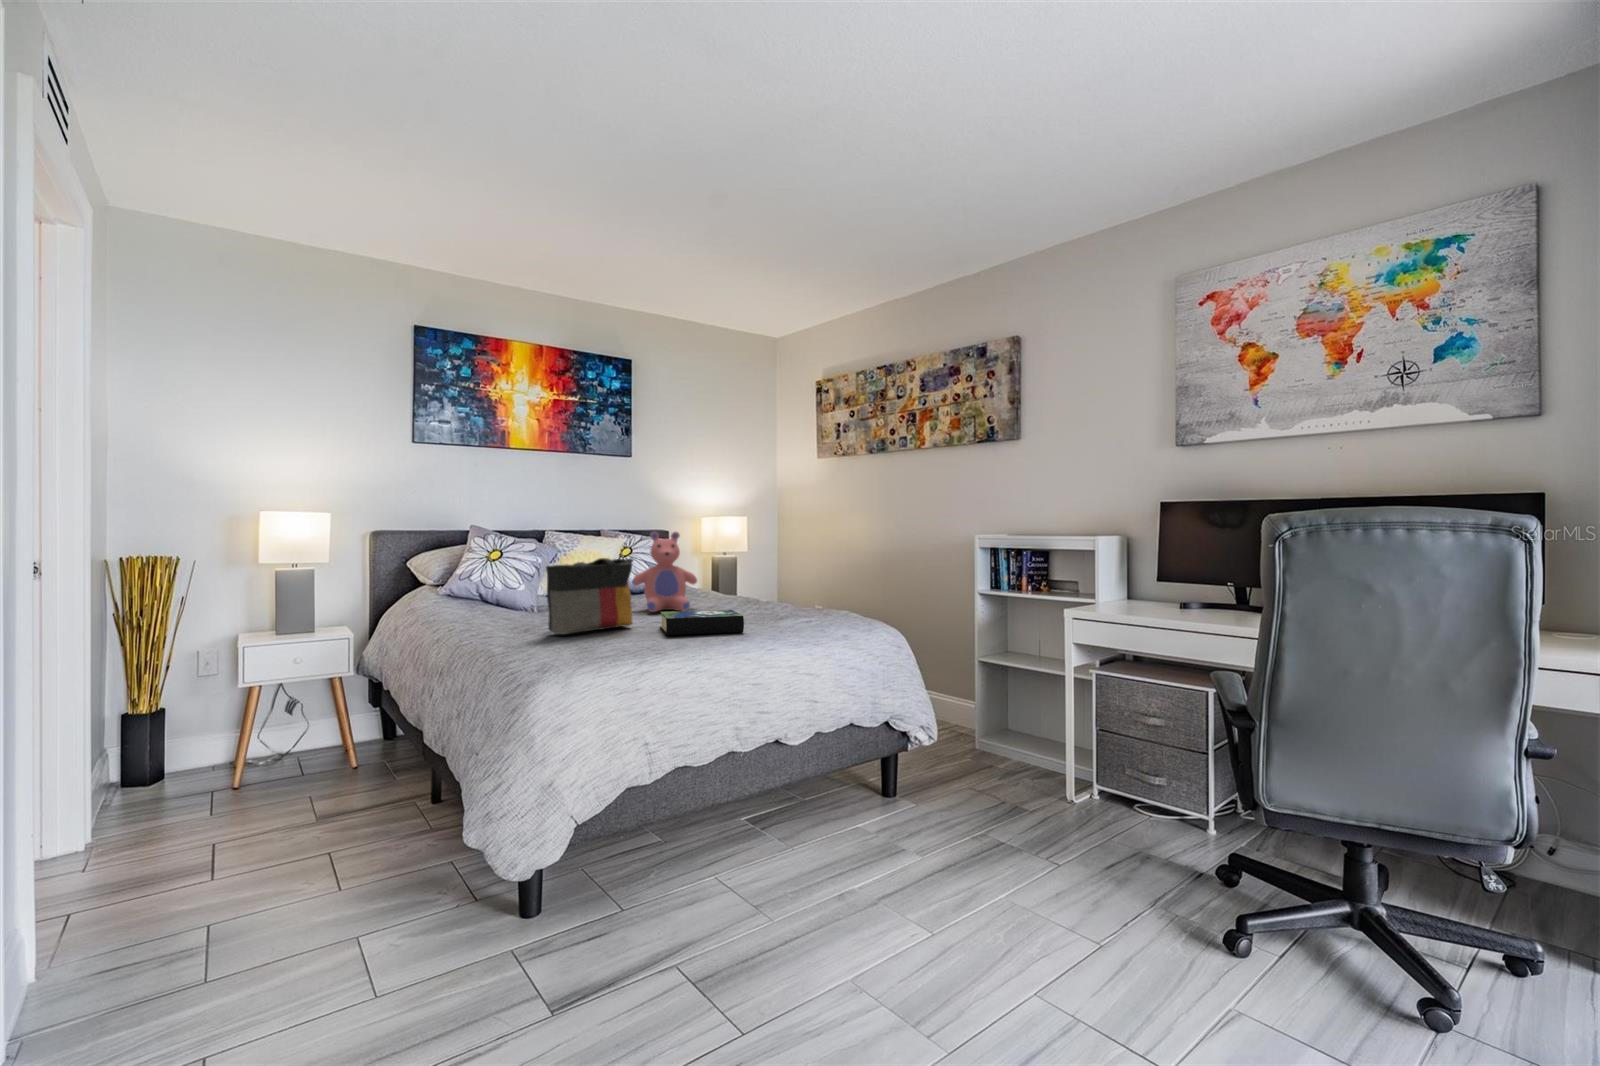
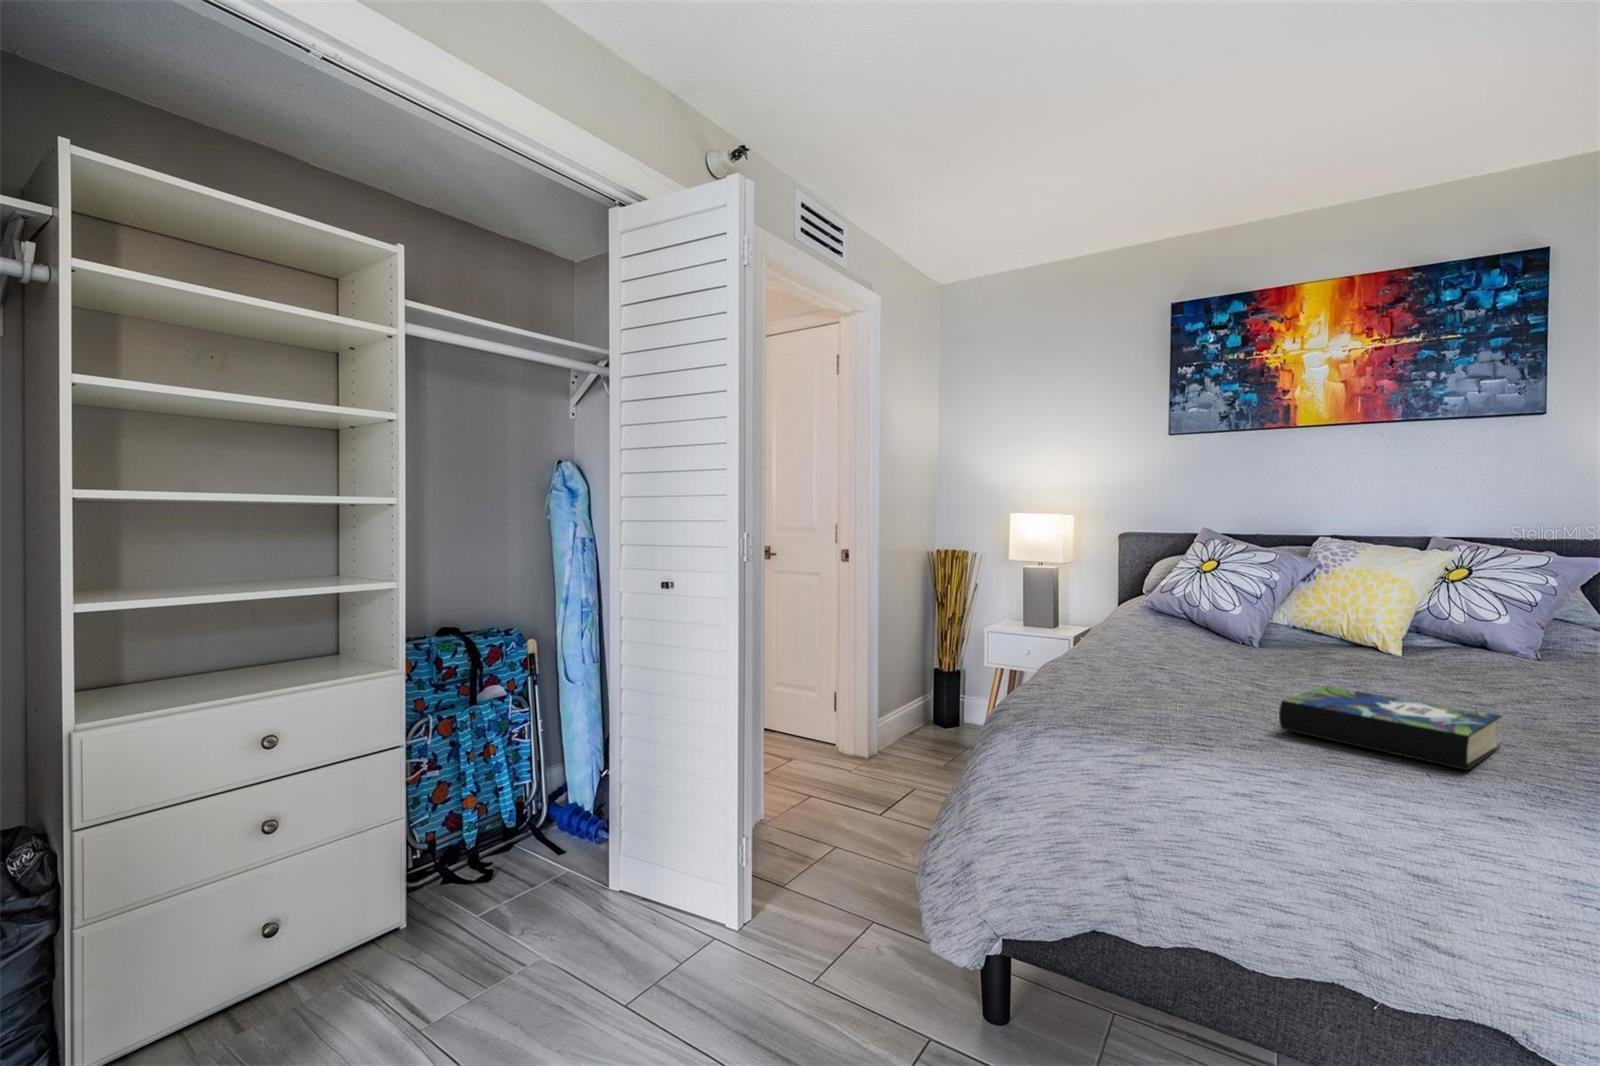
teddy bear: present [632,532,697,612] -> none [1372,544,1526,694]
tote bag: present [546,558,633,634] -> none [1125,586,1290,697]

